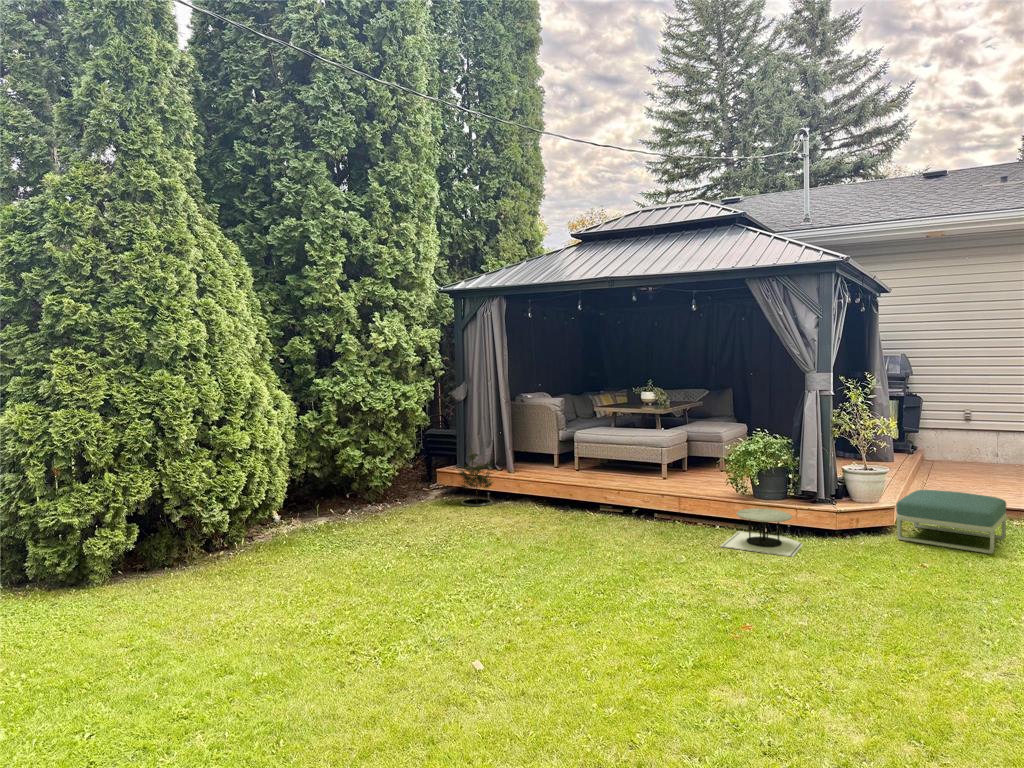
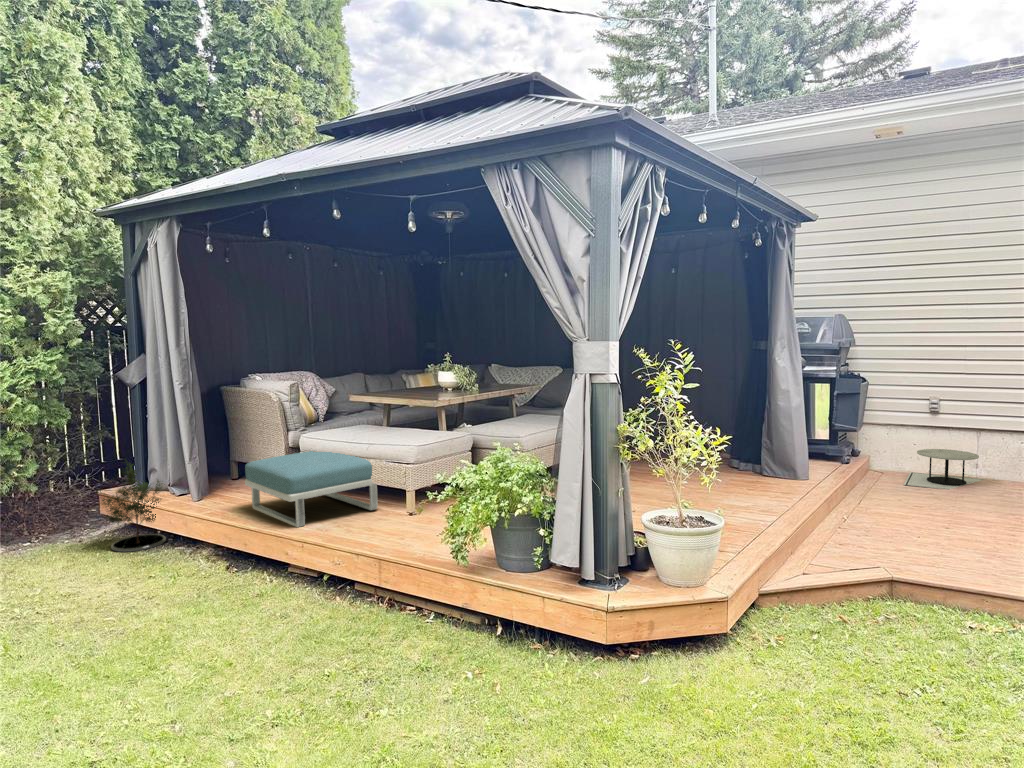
footstool: present [896,490,1007,554] -> present [245,451,378,527]
side table: present [721,509,803,557] -> present [904,449,984,490]

